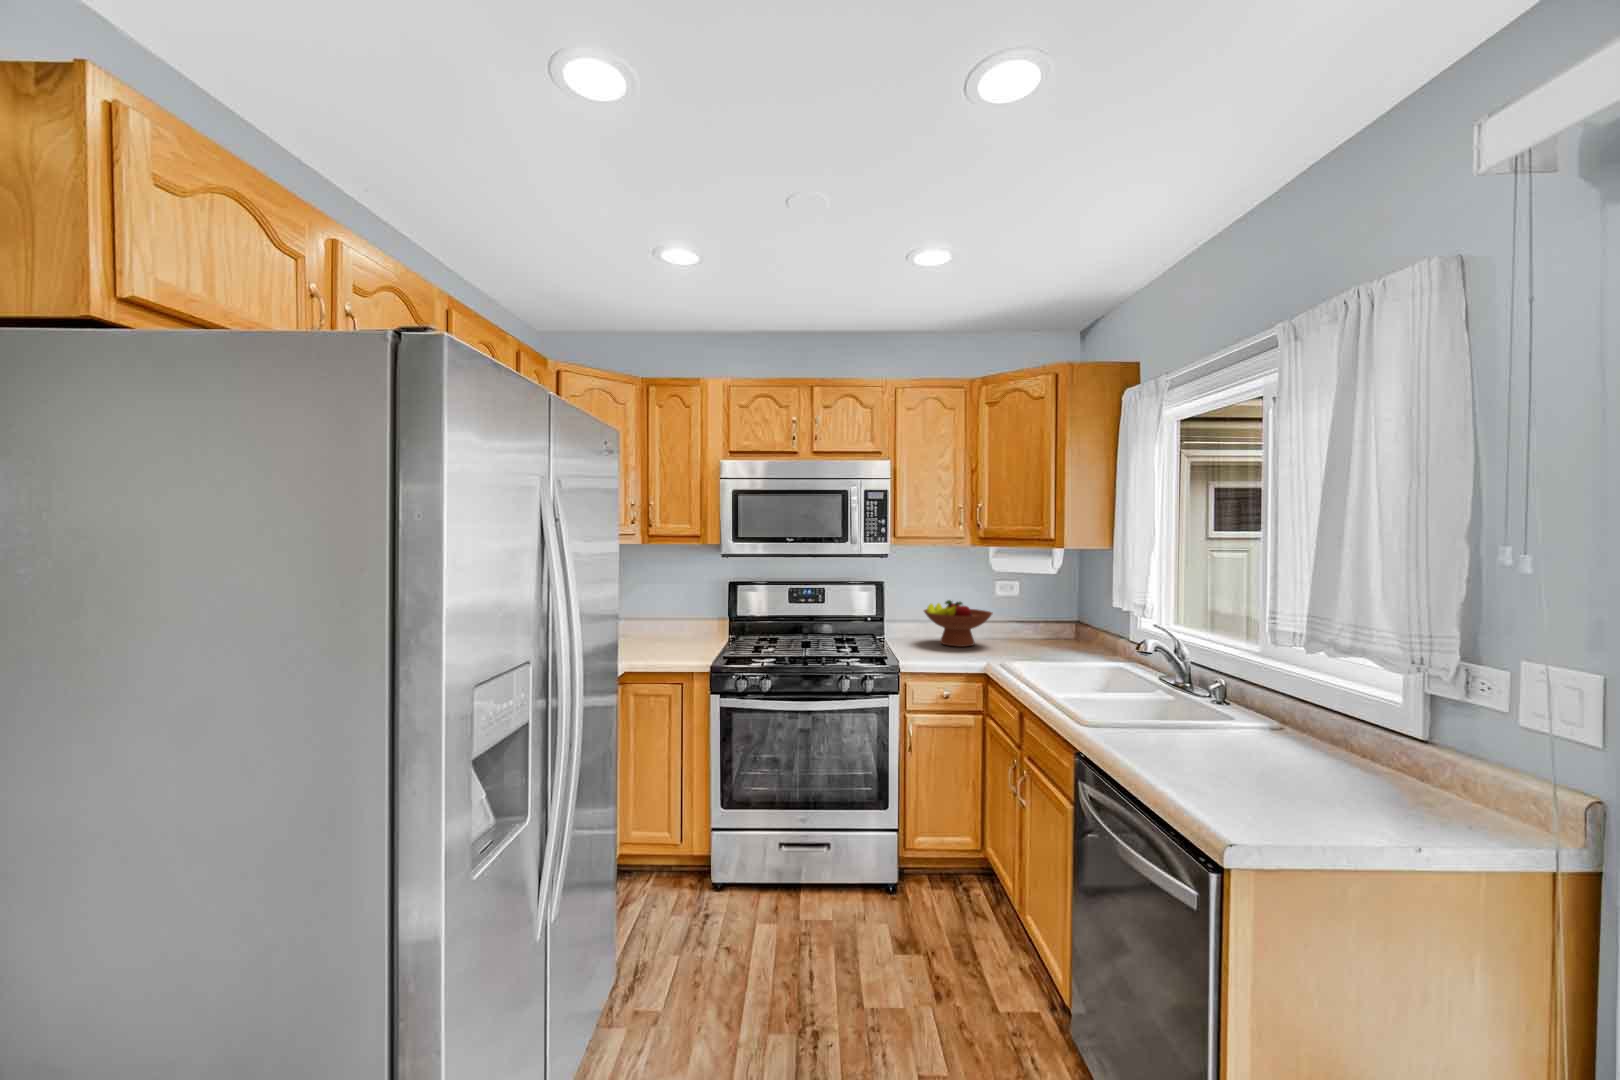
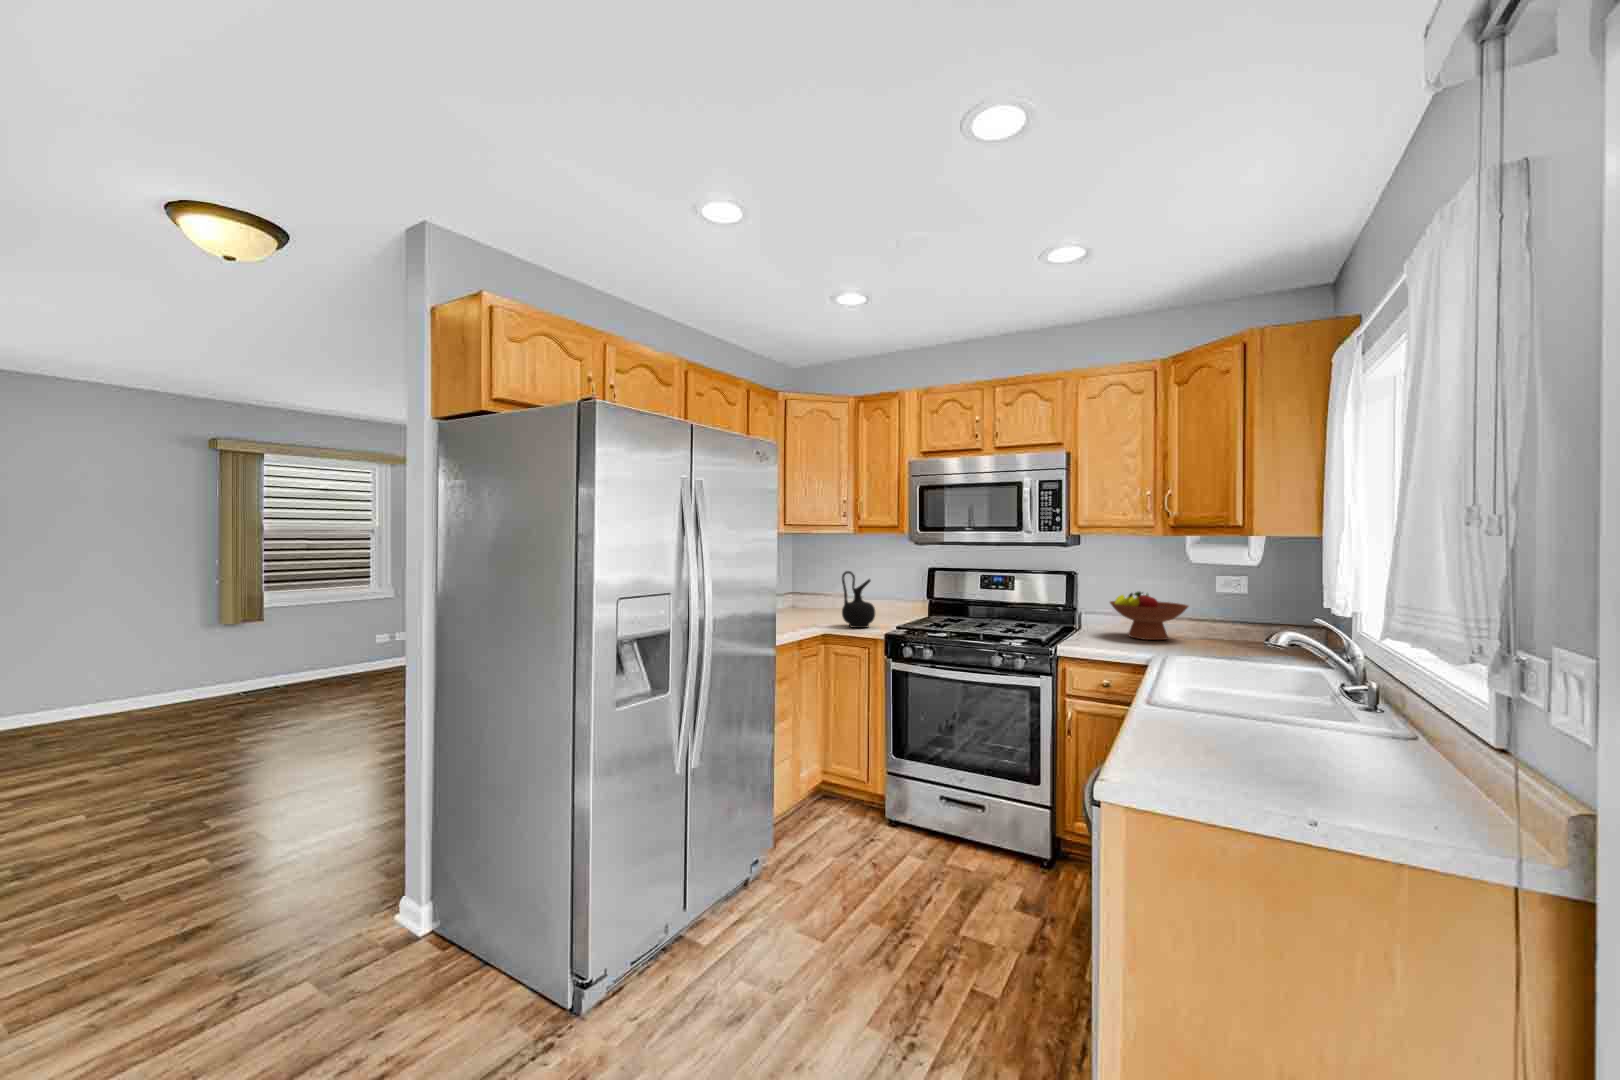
ceramic jug: none [650,590,691,659] -> present [842,571,875,628]

